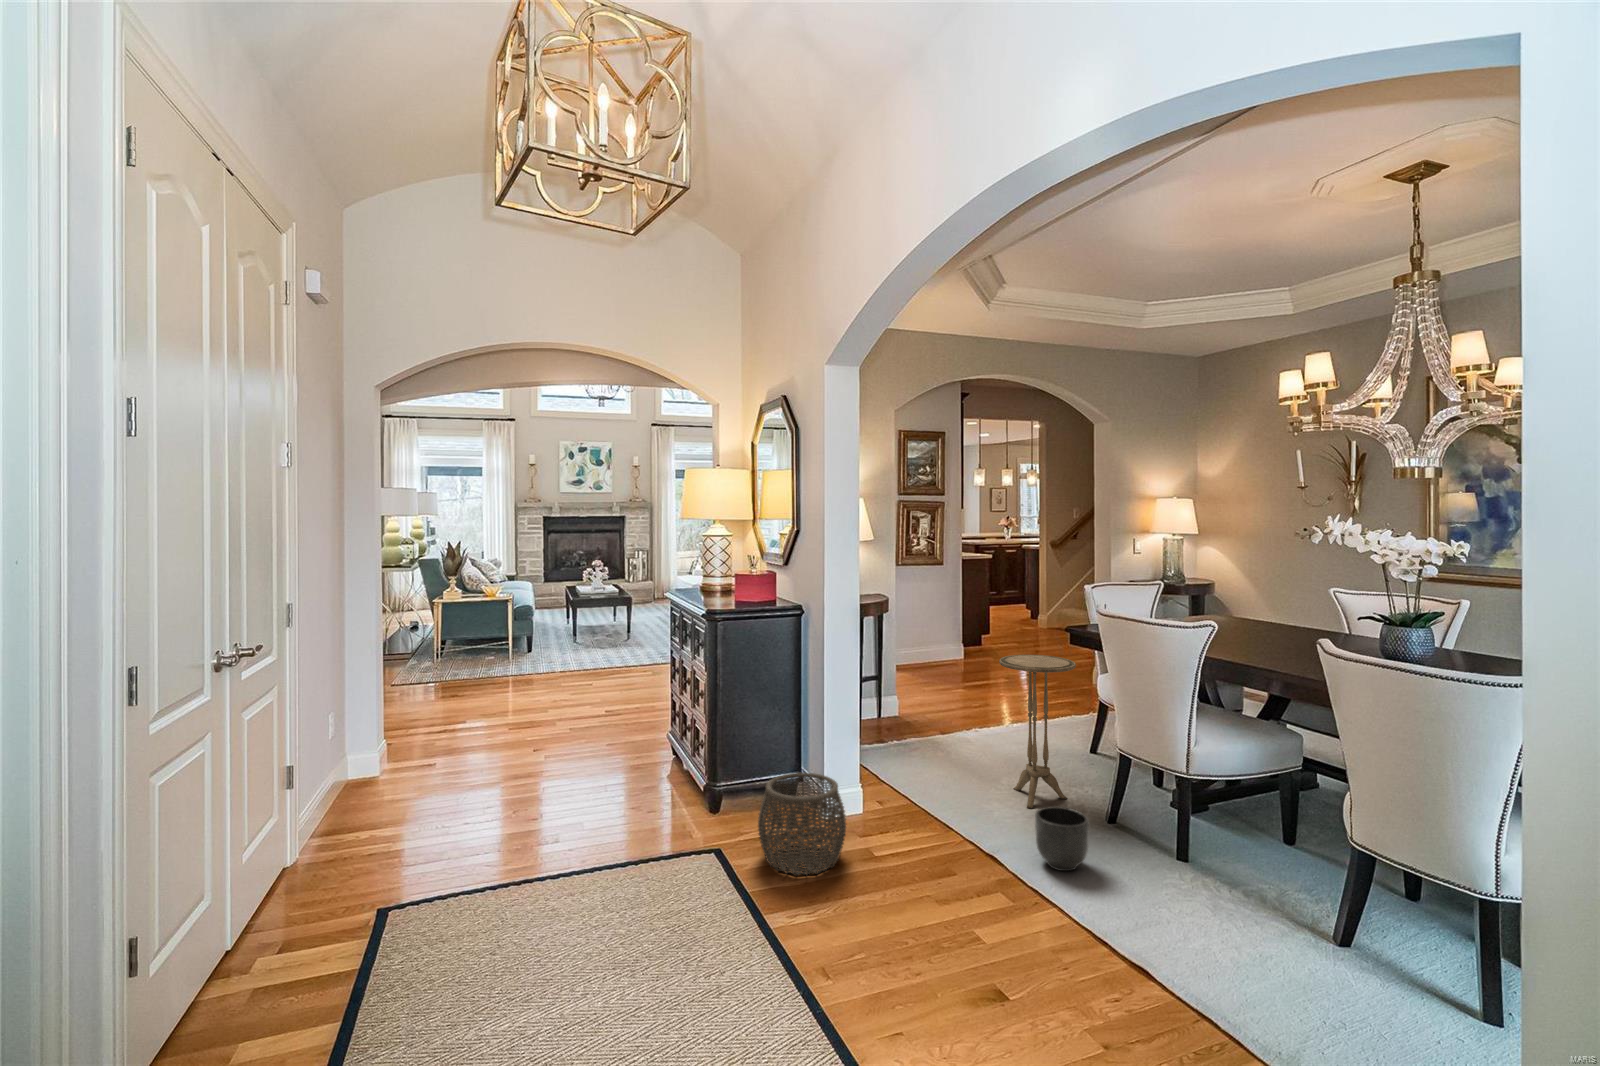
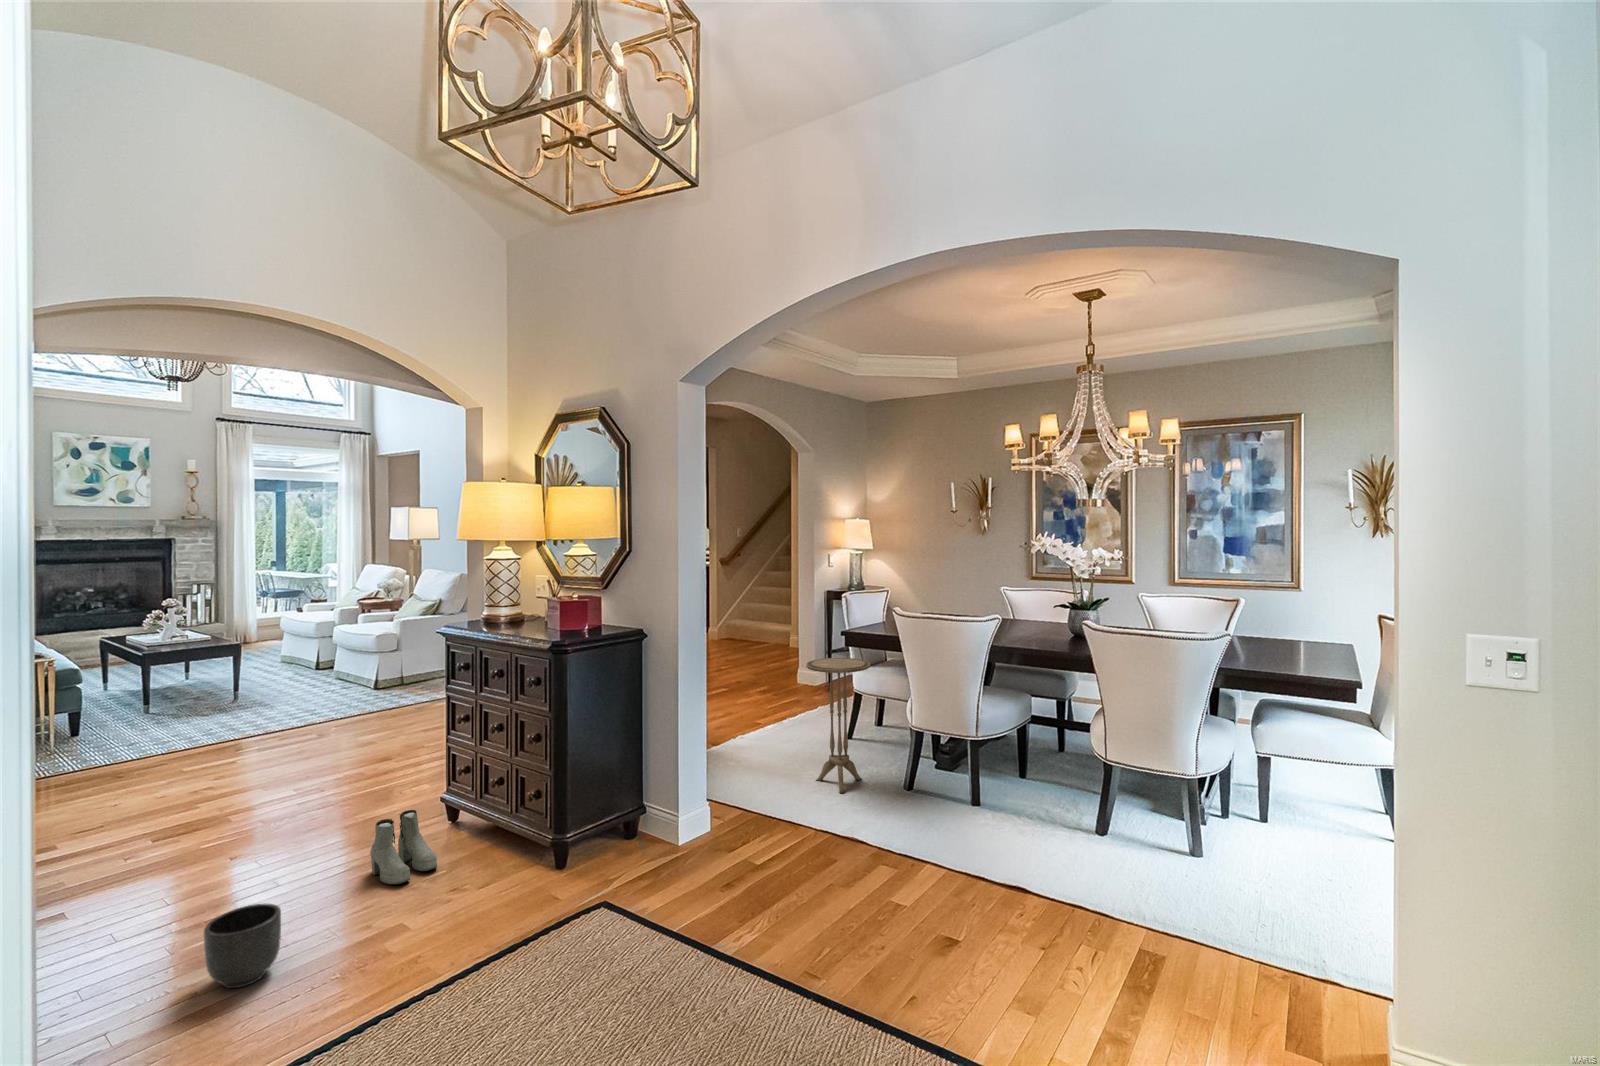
boots: none [588,738,632,795] -> present [370,810,437,885]
woven basket: present [758,773,846,875] -> none [652,798,743,903]
planter: present [1035,806,1089,871] -> present [204,904,281,988]

